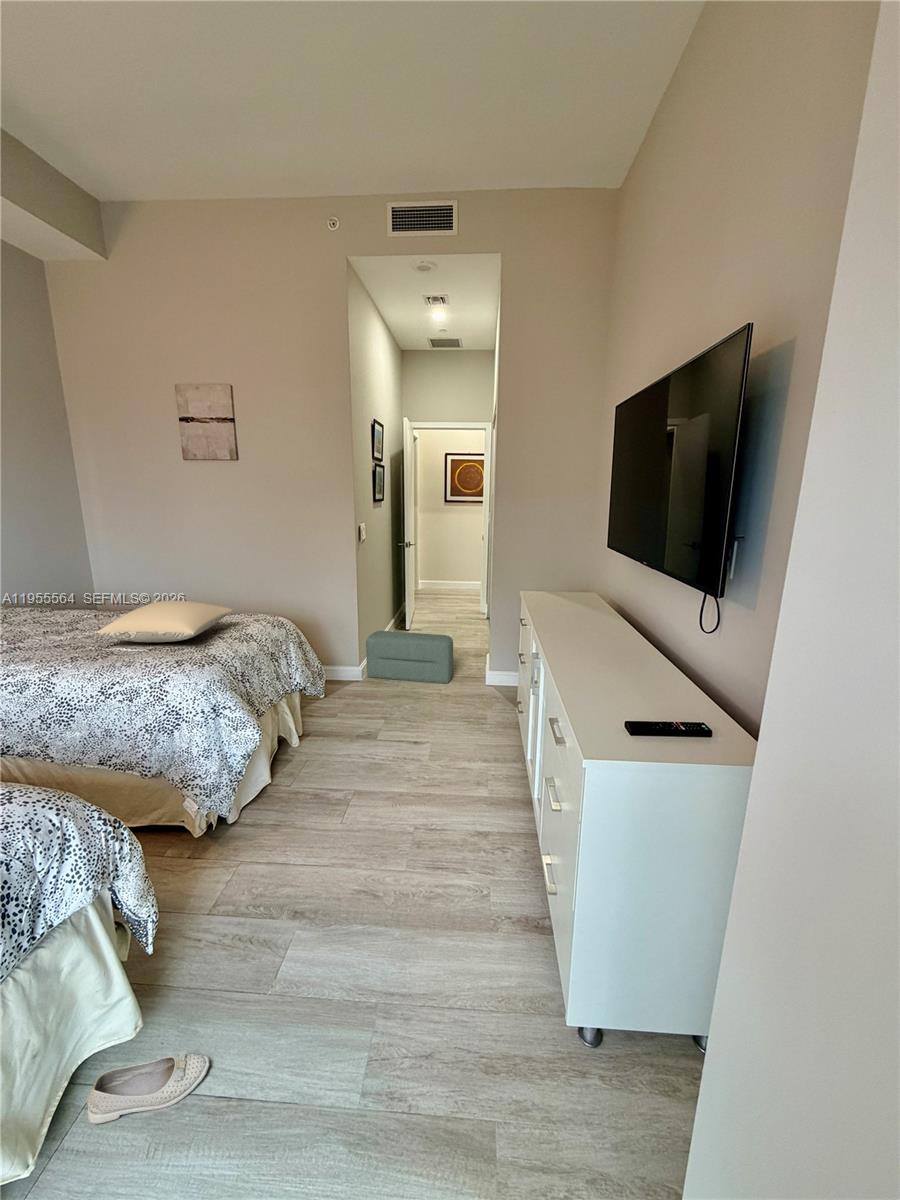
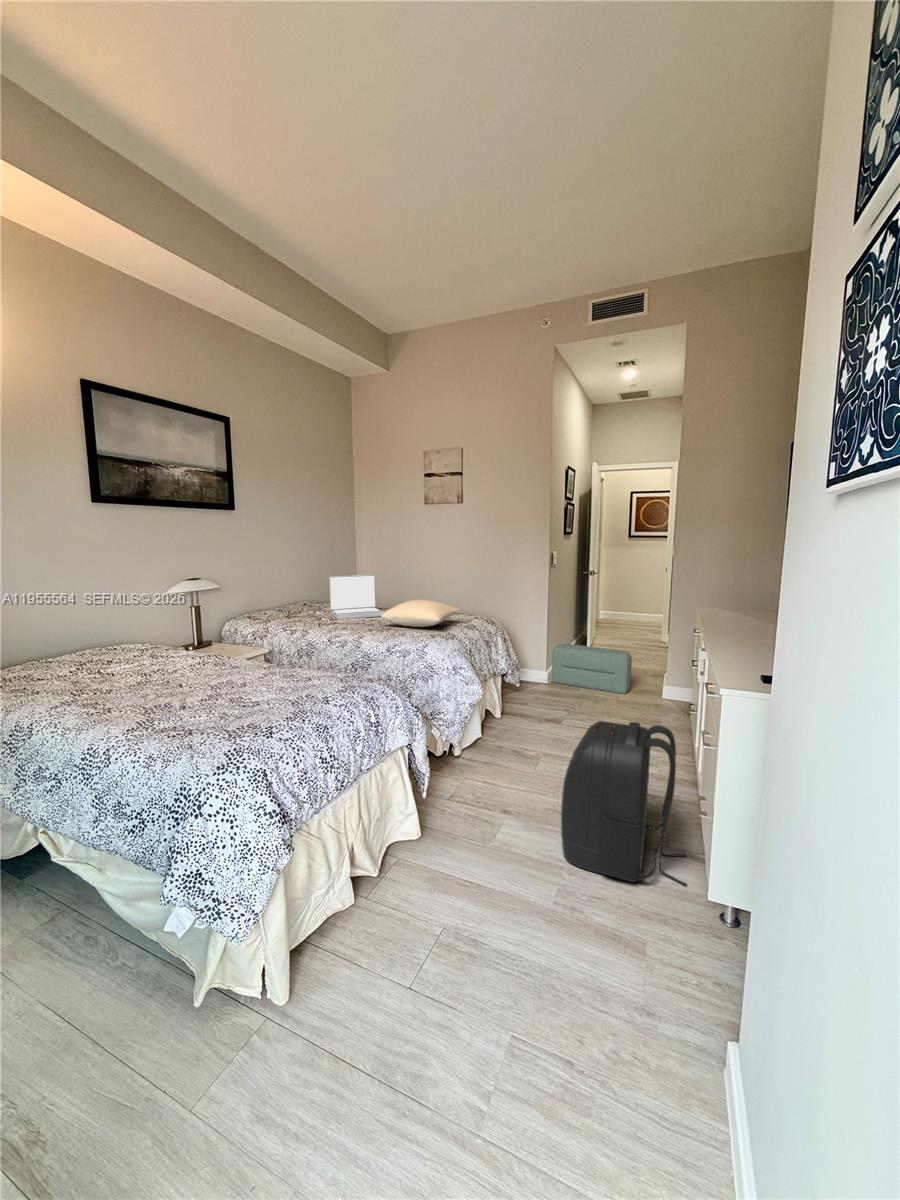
laptop: none [15,563,121,637] -> present [329,575,385,619]
backpack: none [370,779,535,1008] -> present [561,721,687,886]
shoe: present [87,1050,210,1124] -> none [398,847,460,876]

